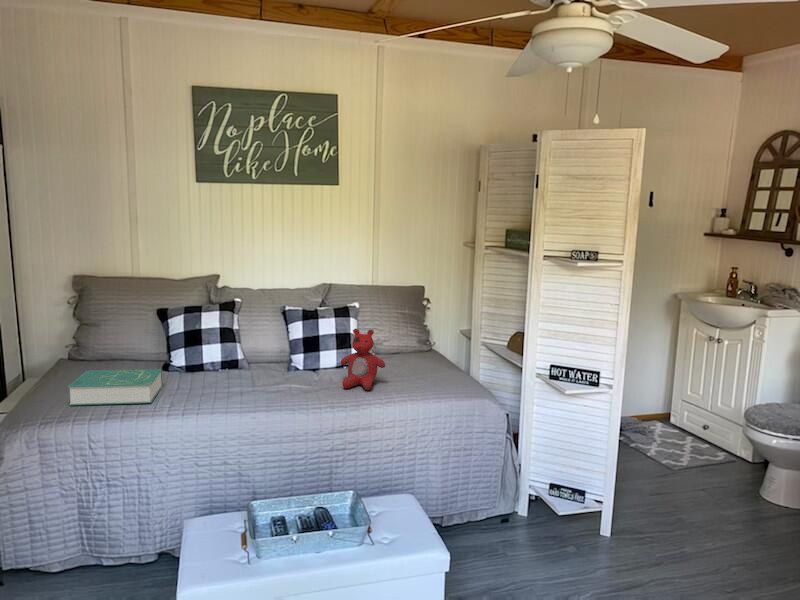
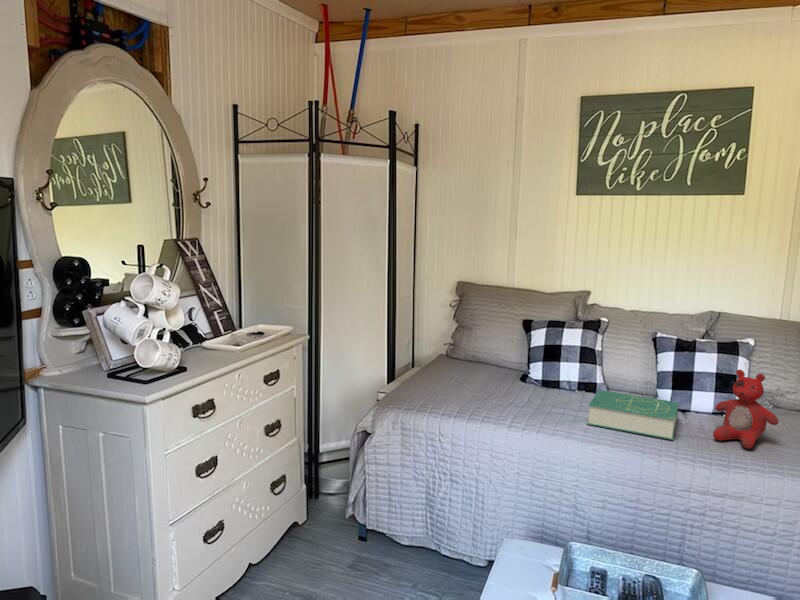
book: present [68,369,163,405] -> present [587,390,679,440]

